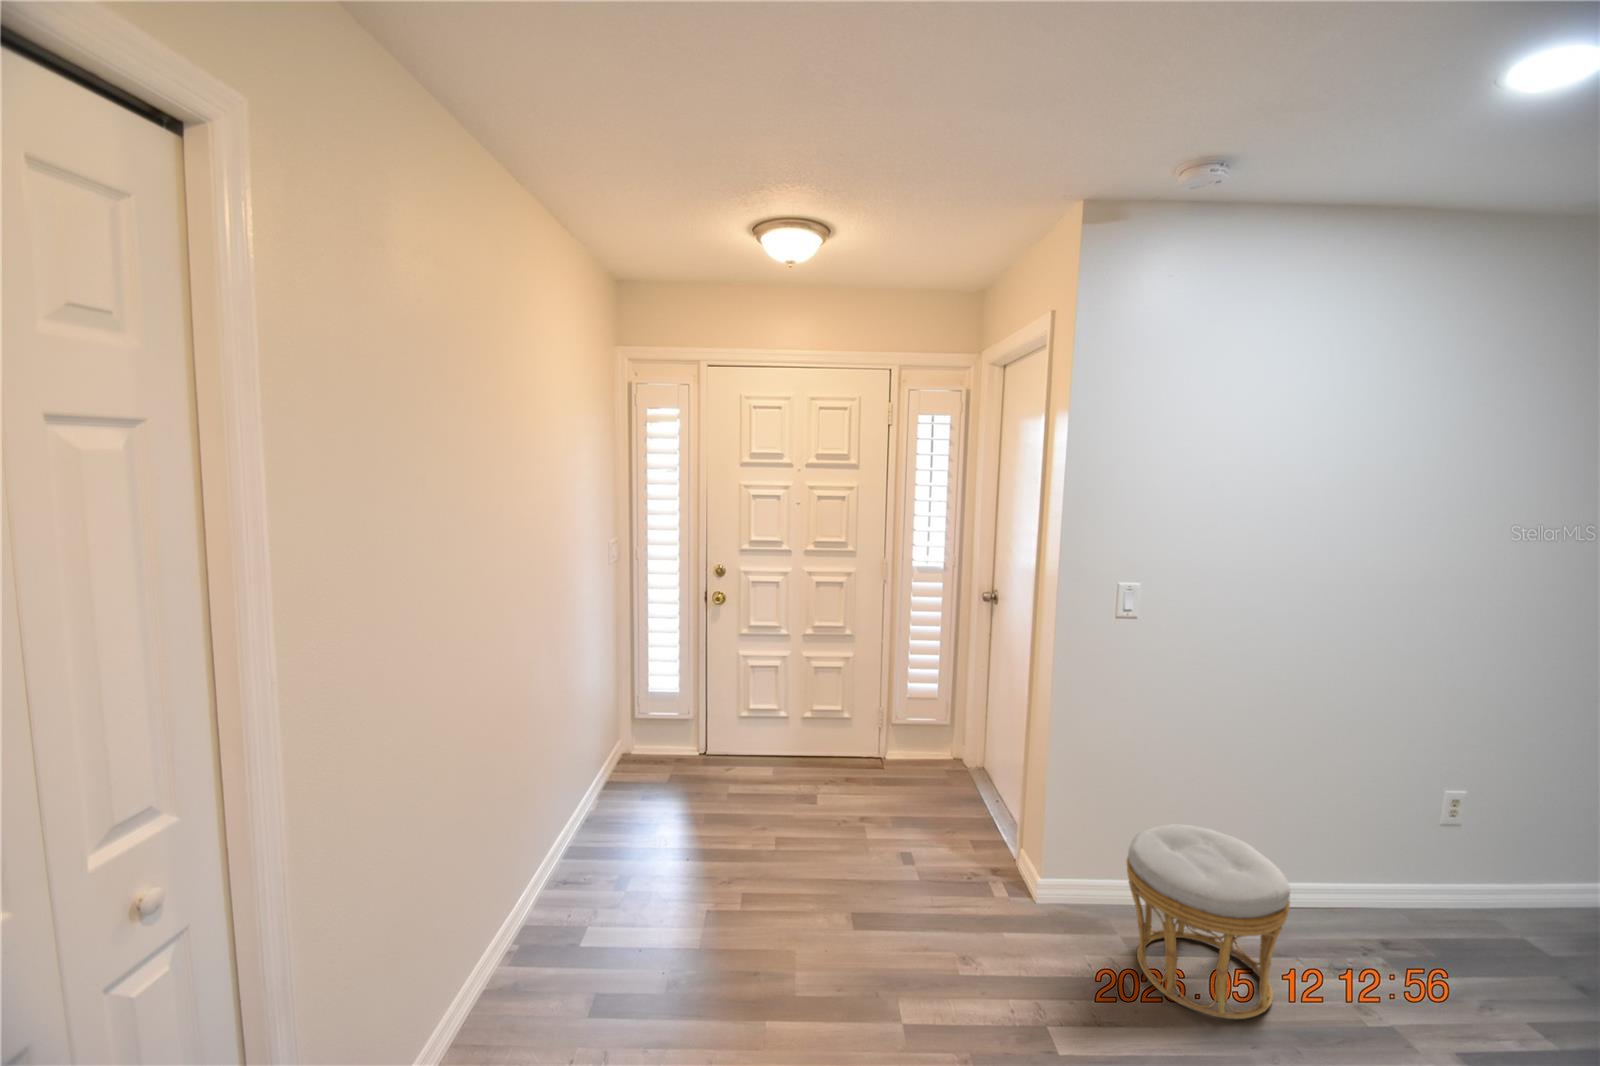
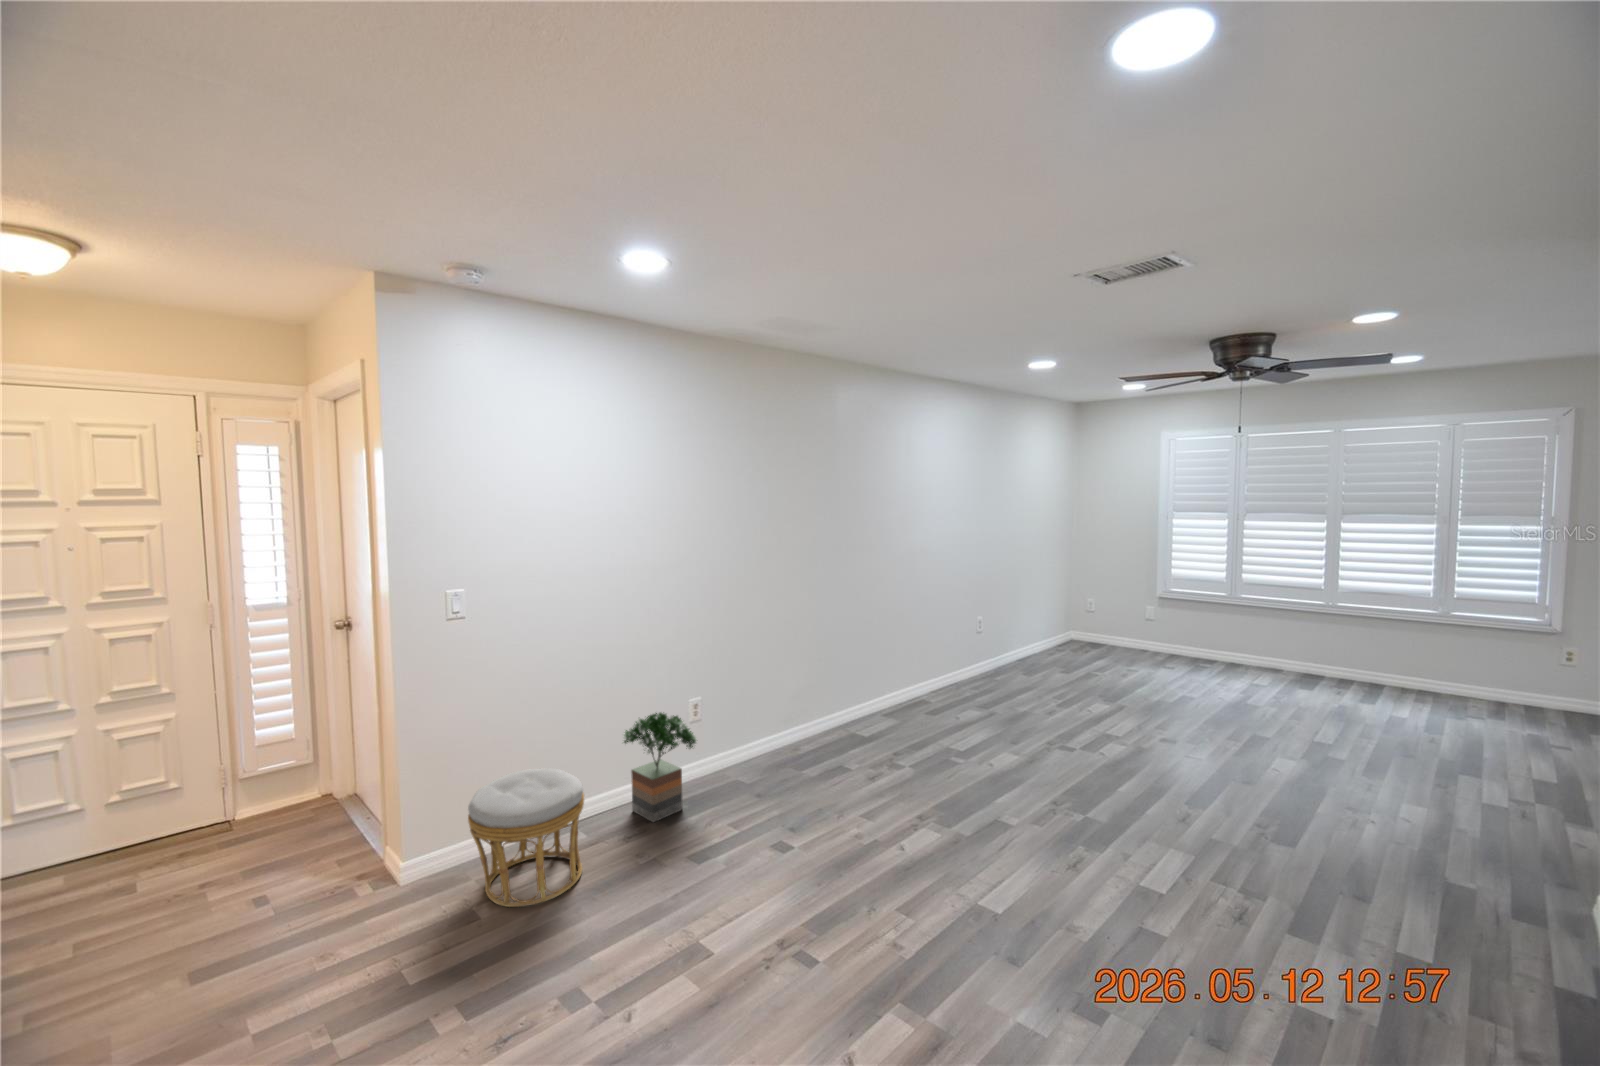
potted tree: none [1328,799,1479,963] -> present [624,712,696,822]

